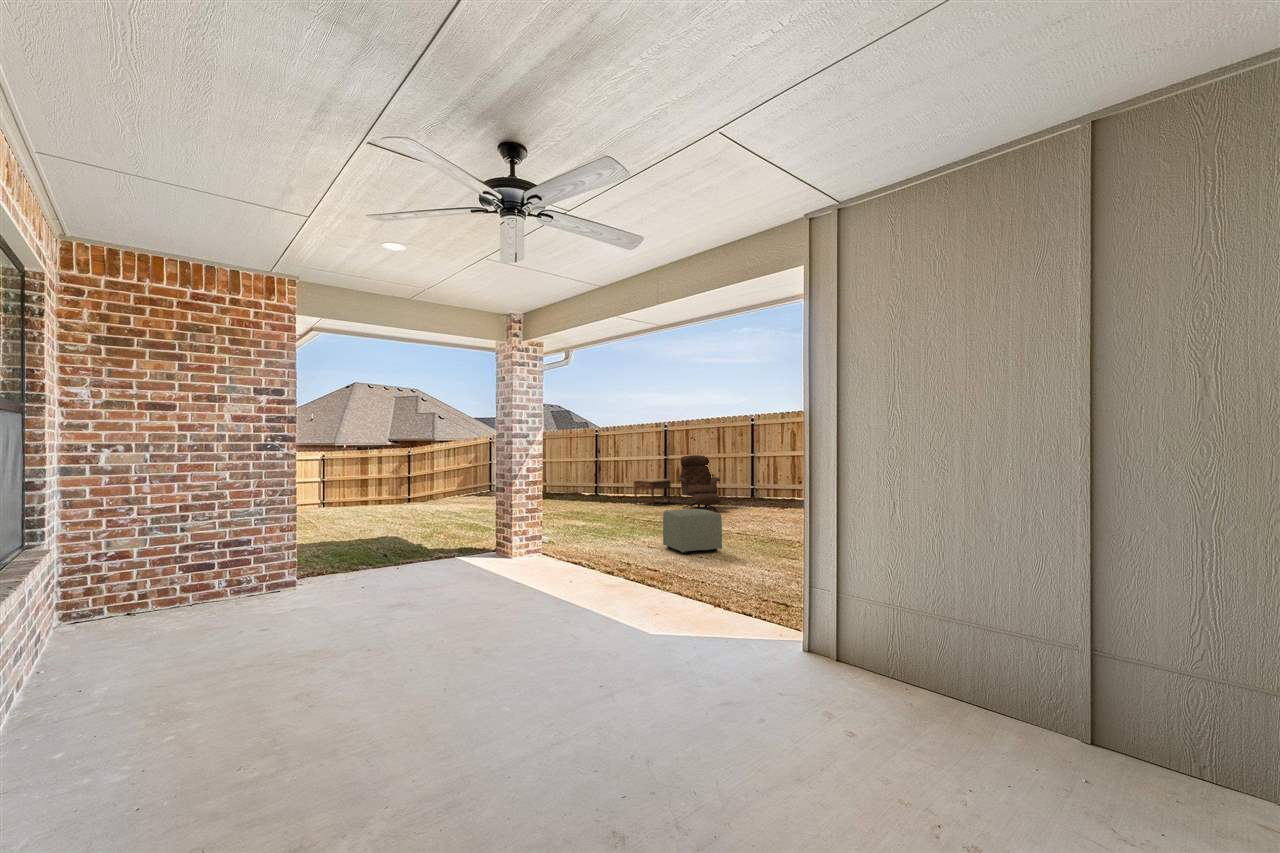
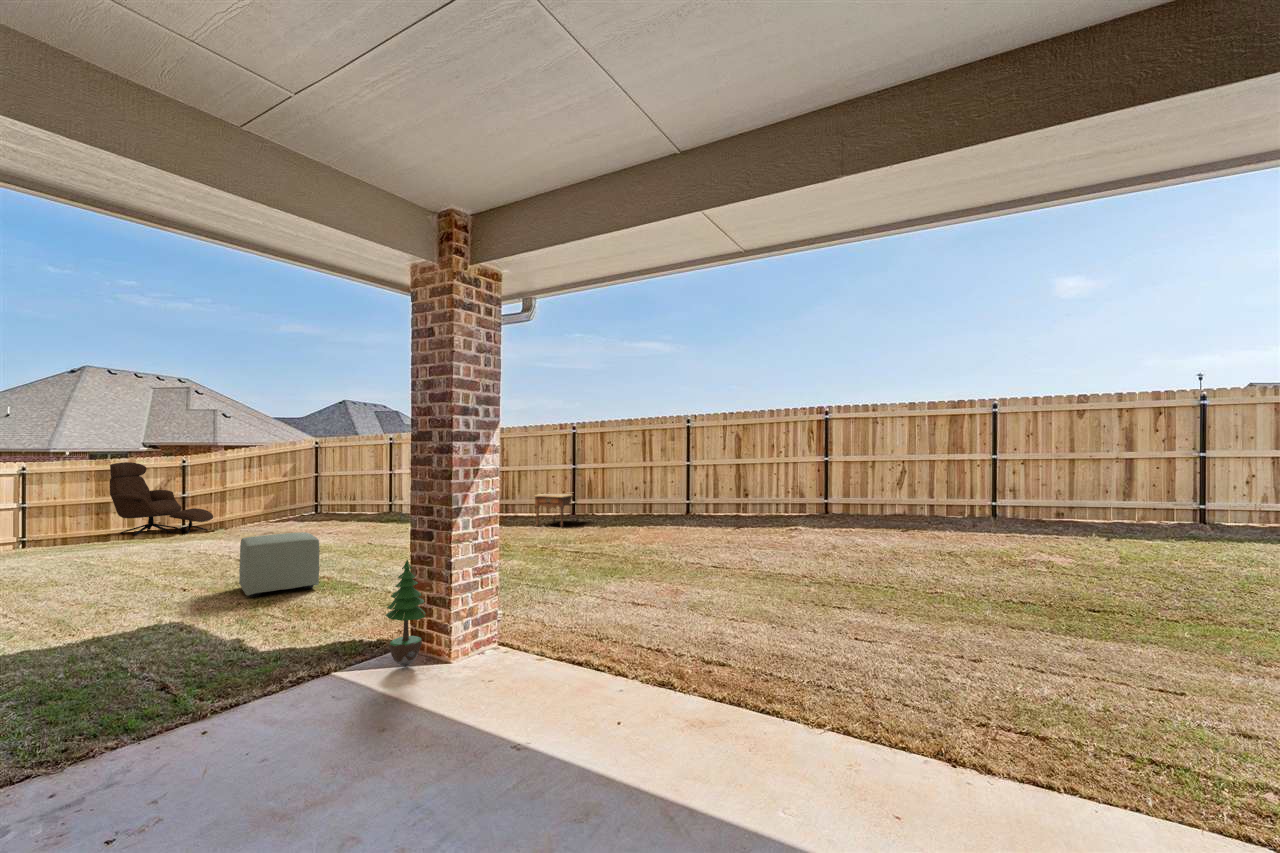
lounge chair: present [678,455,721,511] -> present [110,462,213,536]
potted tree: none [480,501,501,558] -> present [385,560,426,667]
ottoman: present [663,509,722,554] -> present [239,532,319,597]

